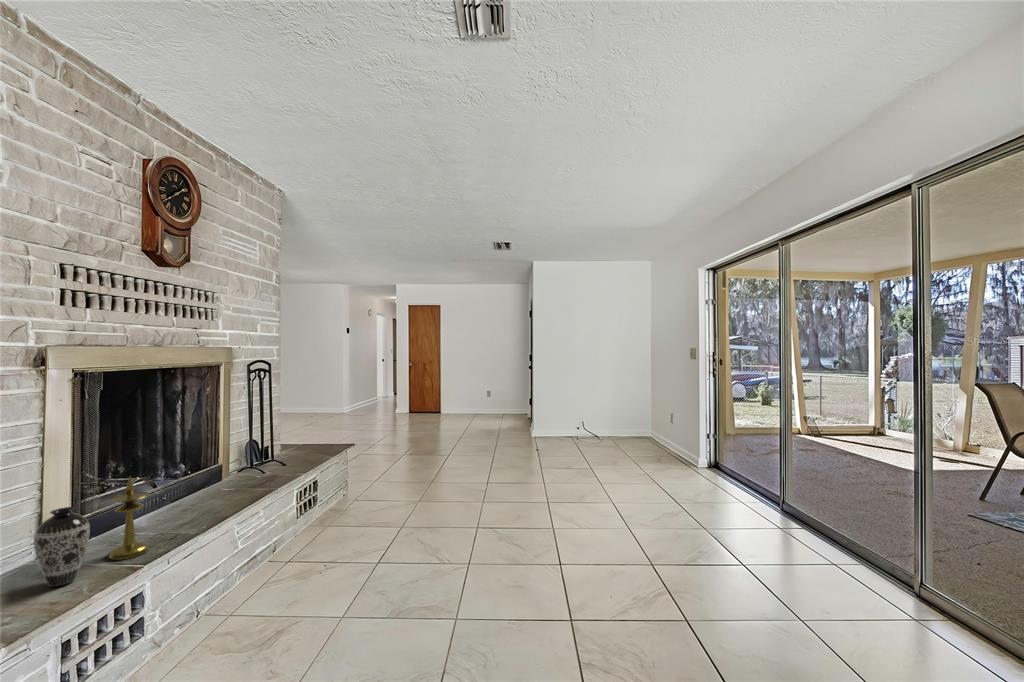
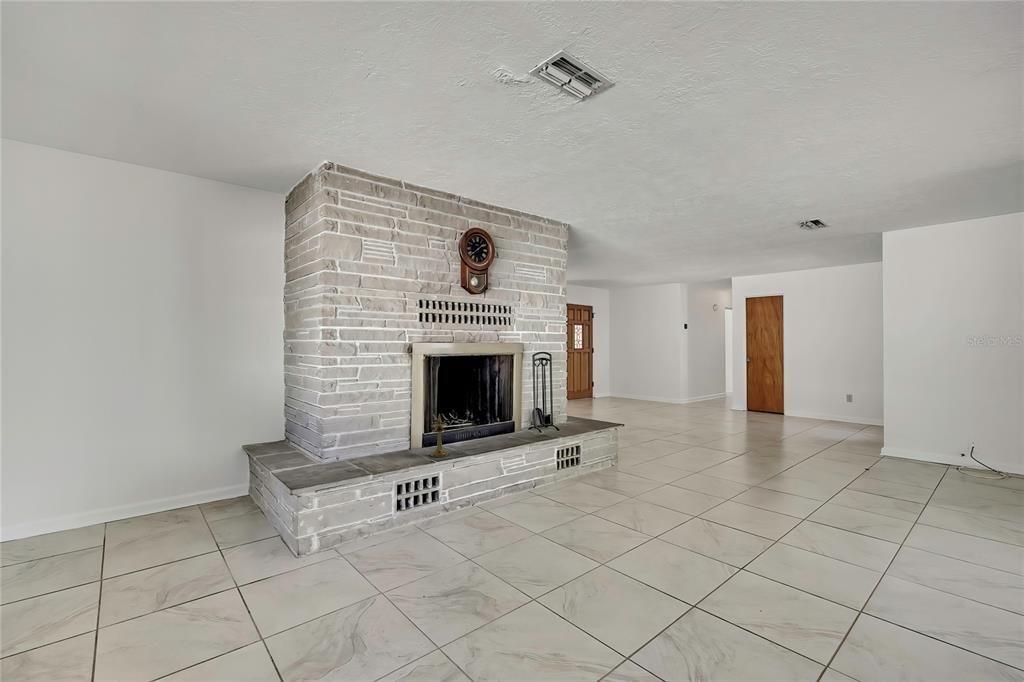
decorative vase: present [34,507,90,587] -> none [398,423,419,461]

